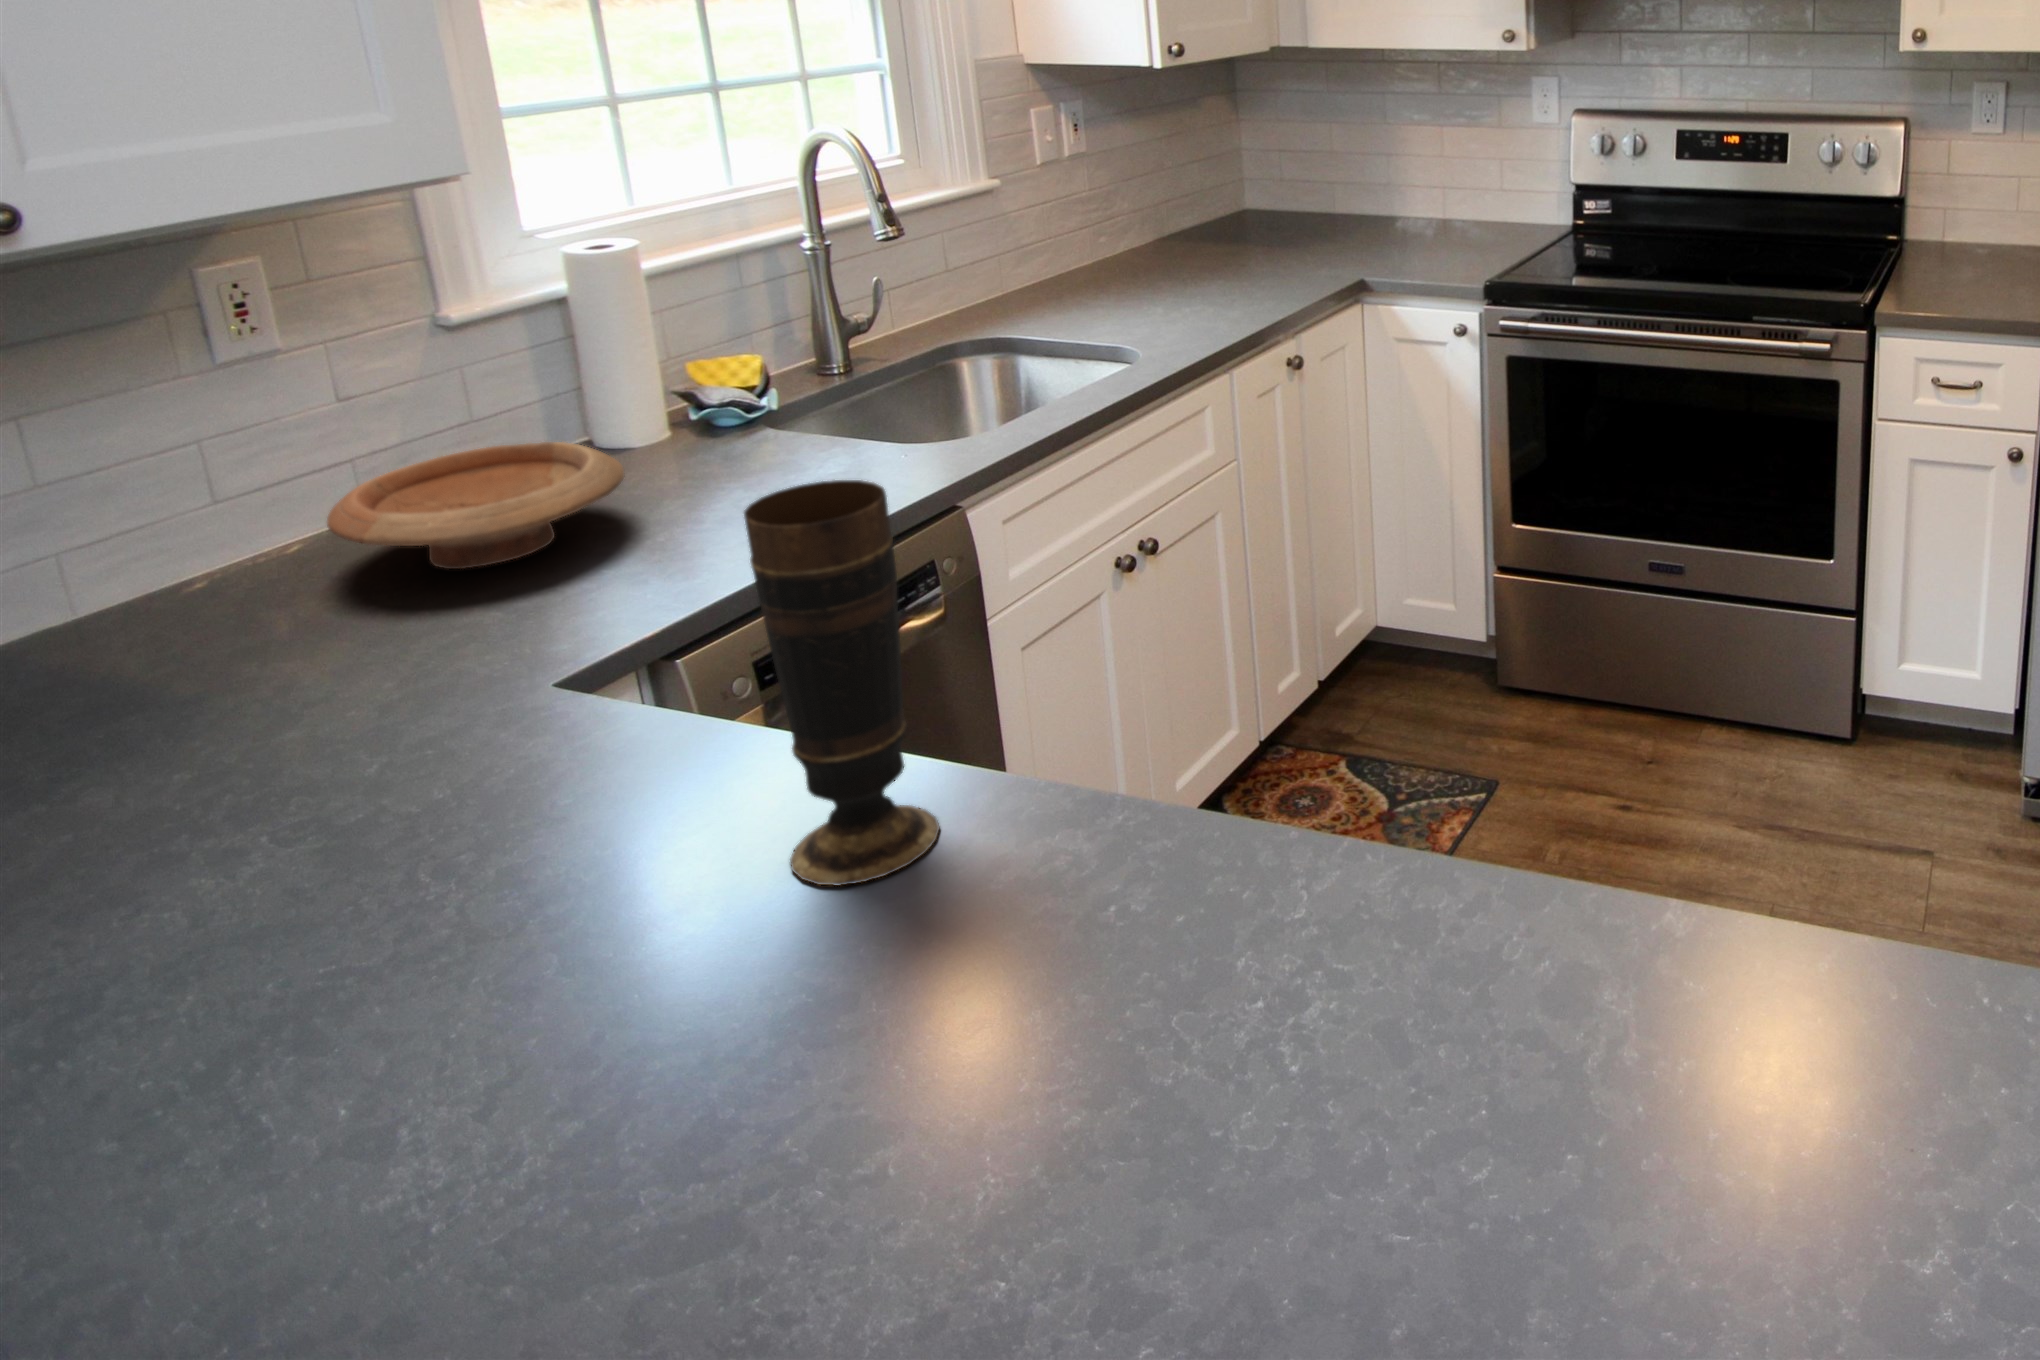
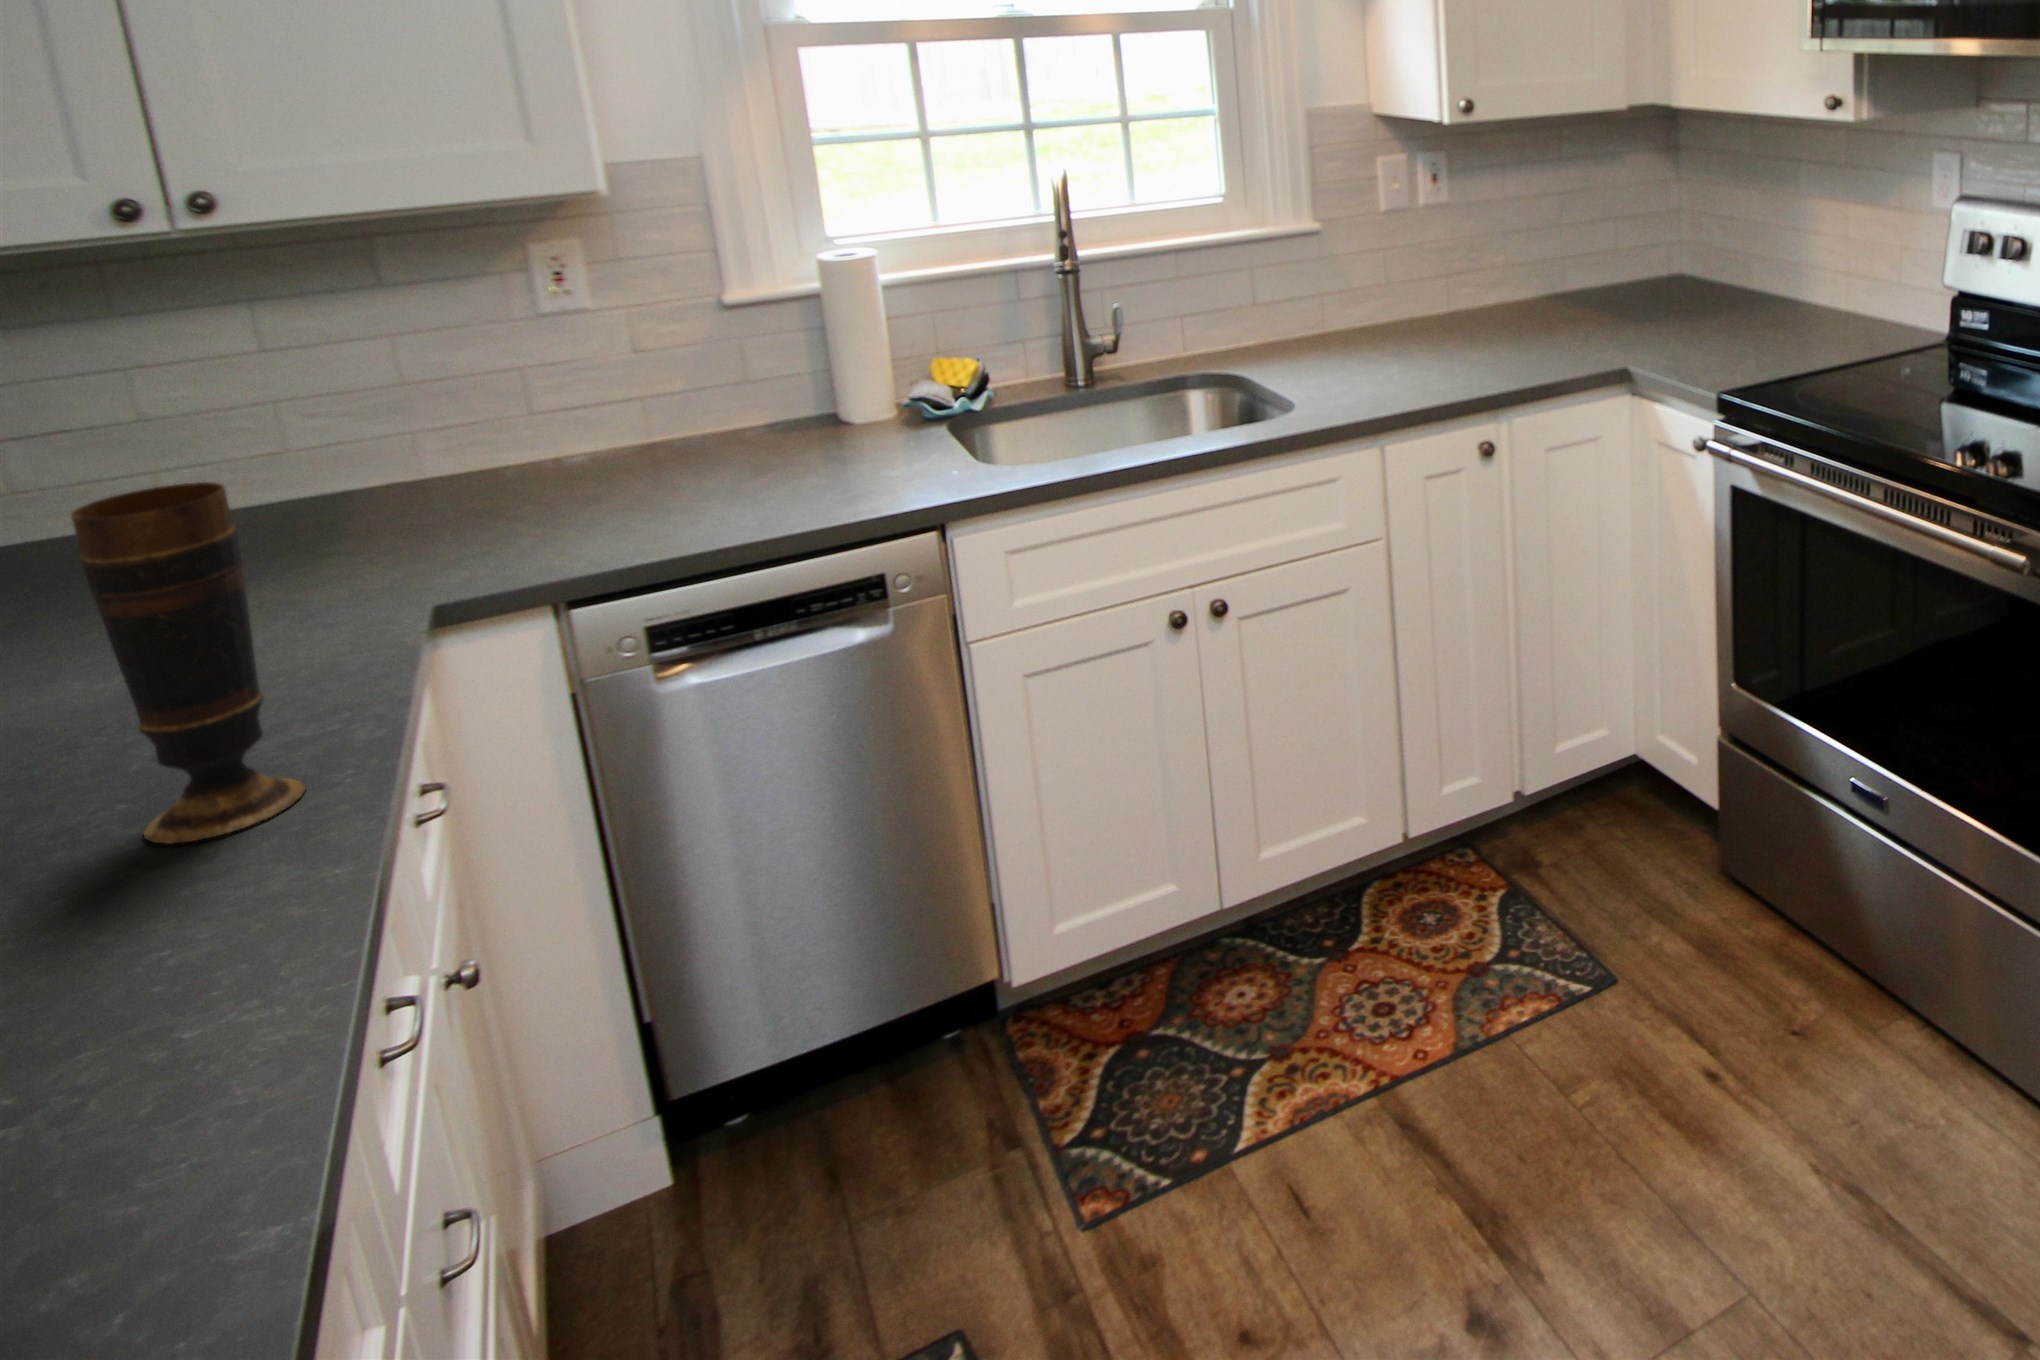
wooden bowl: present [327,442,624,569] -> none [496,406,725,498]

